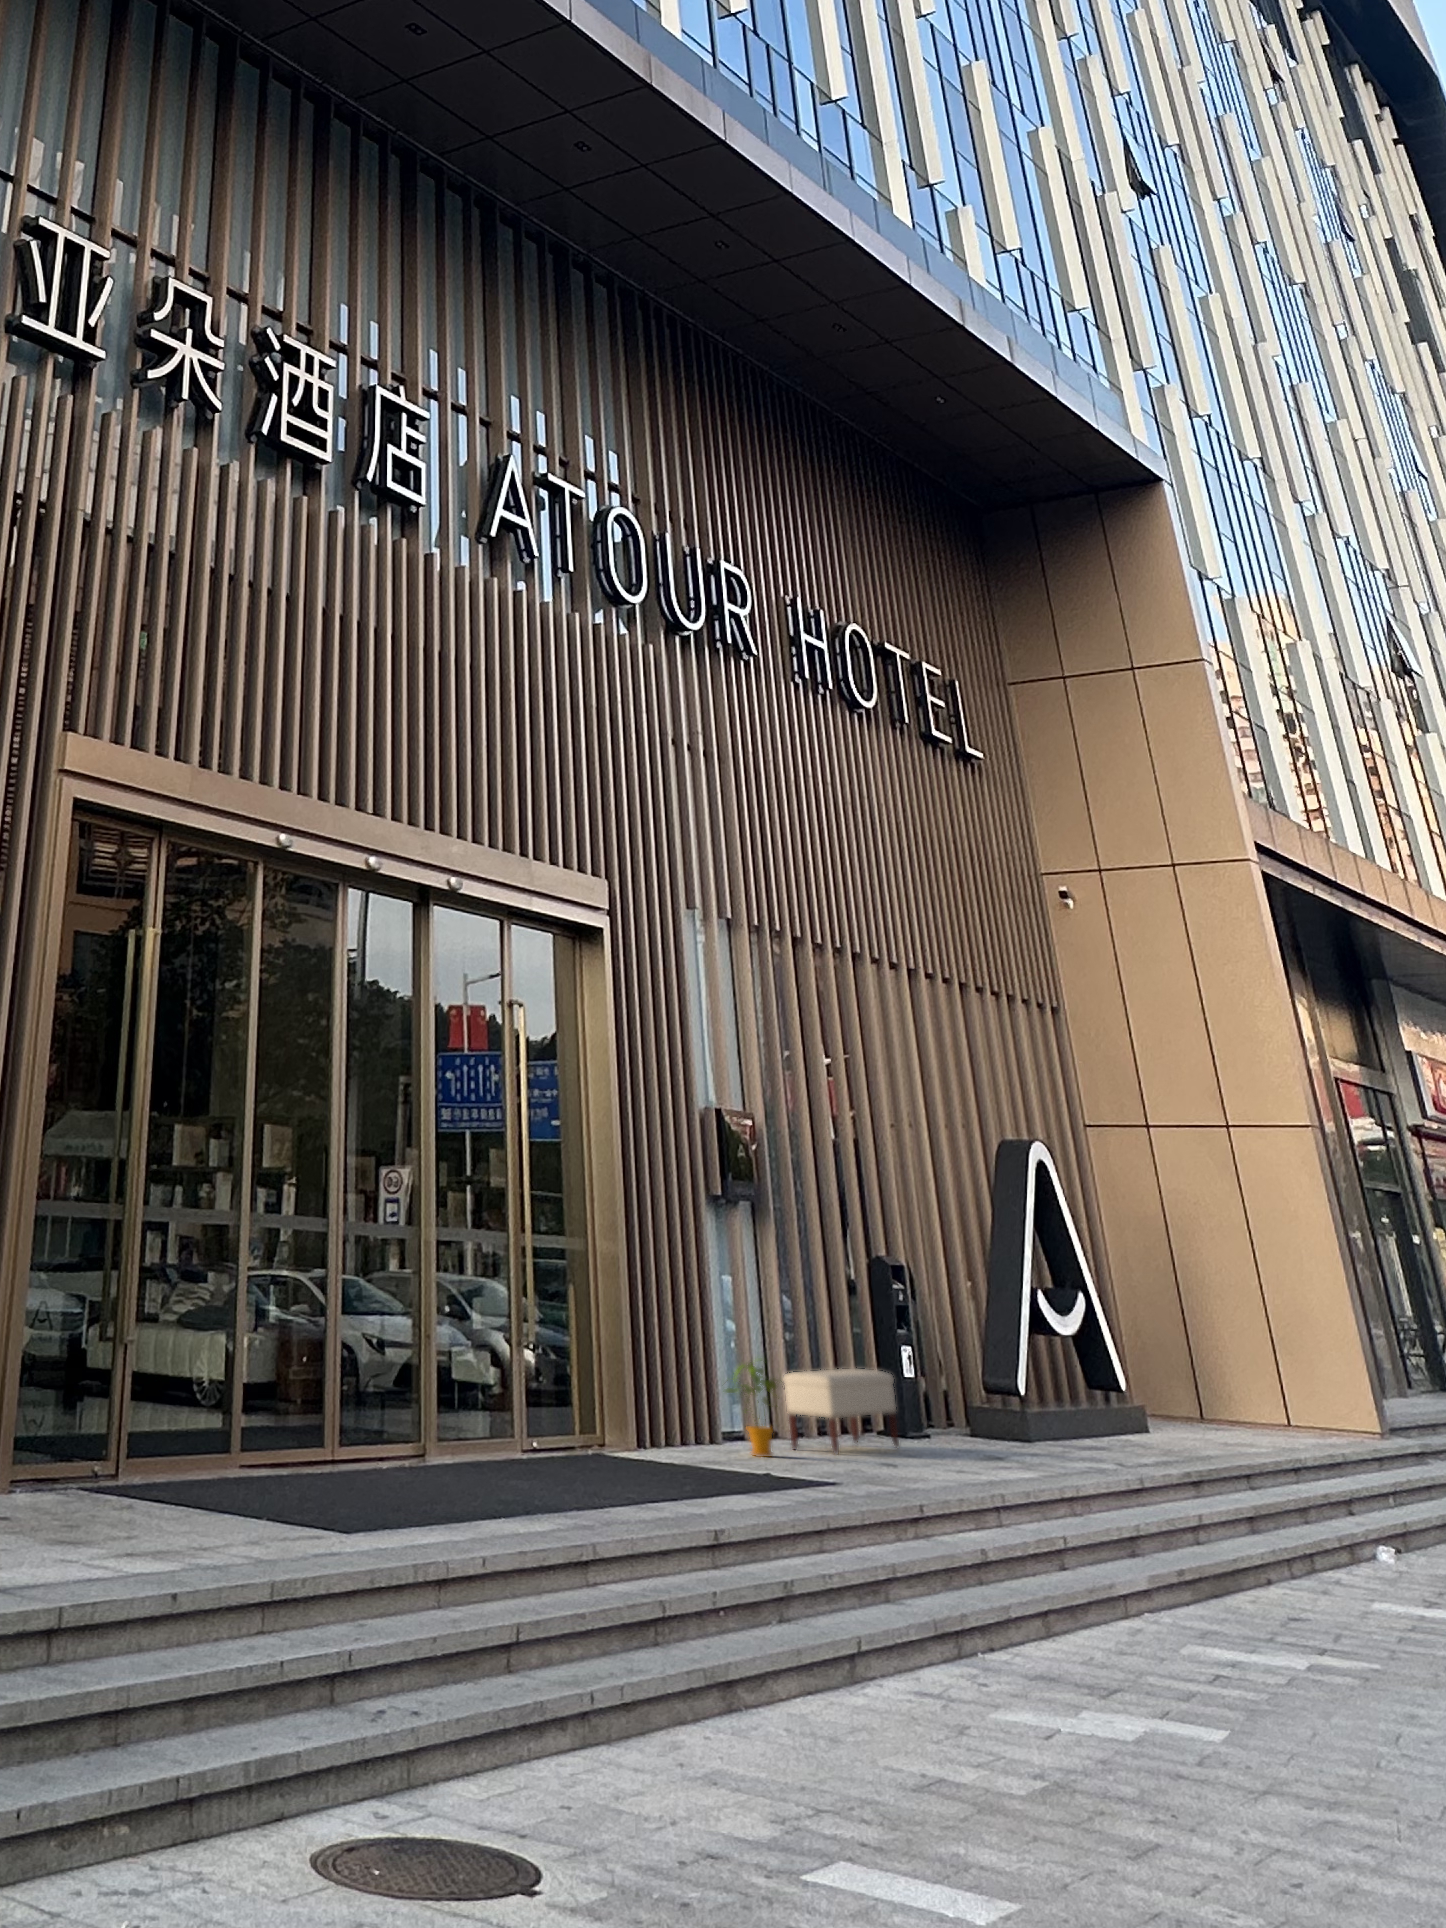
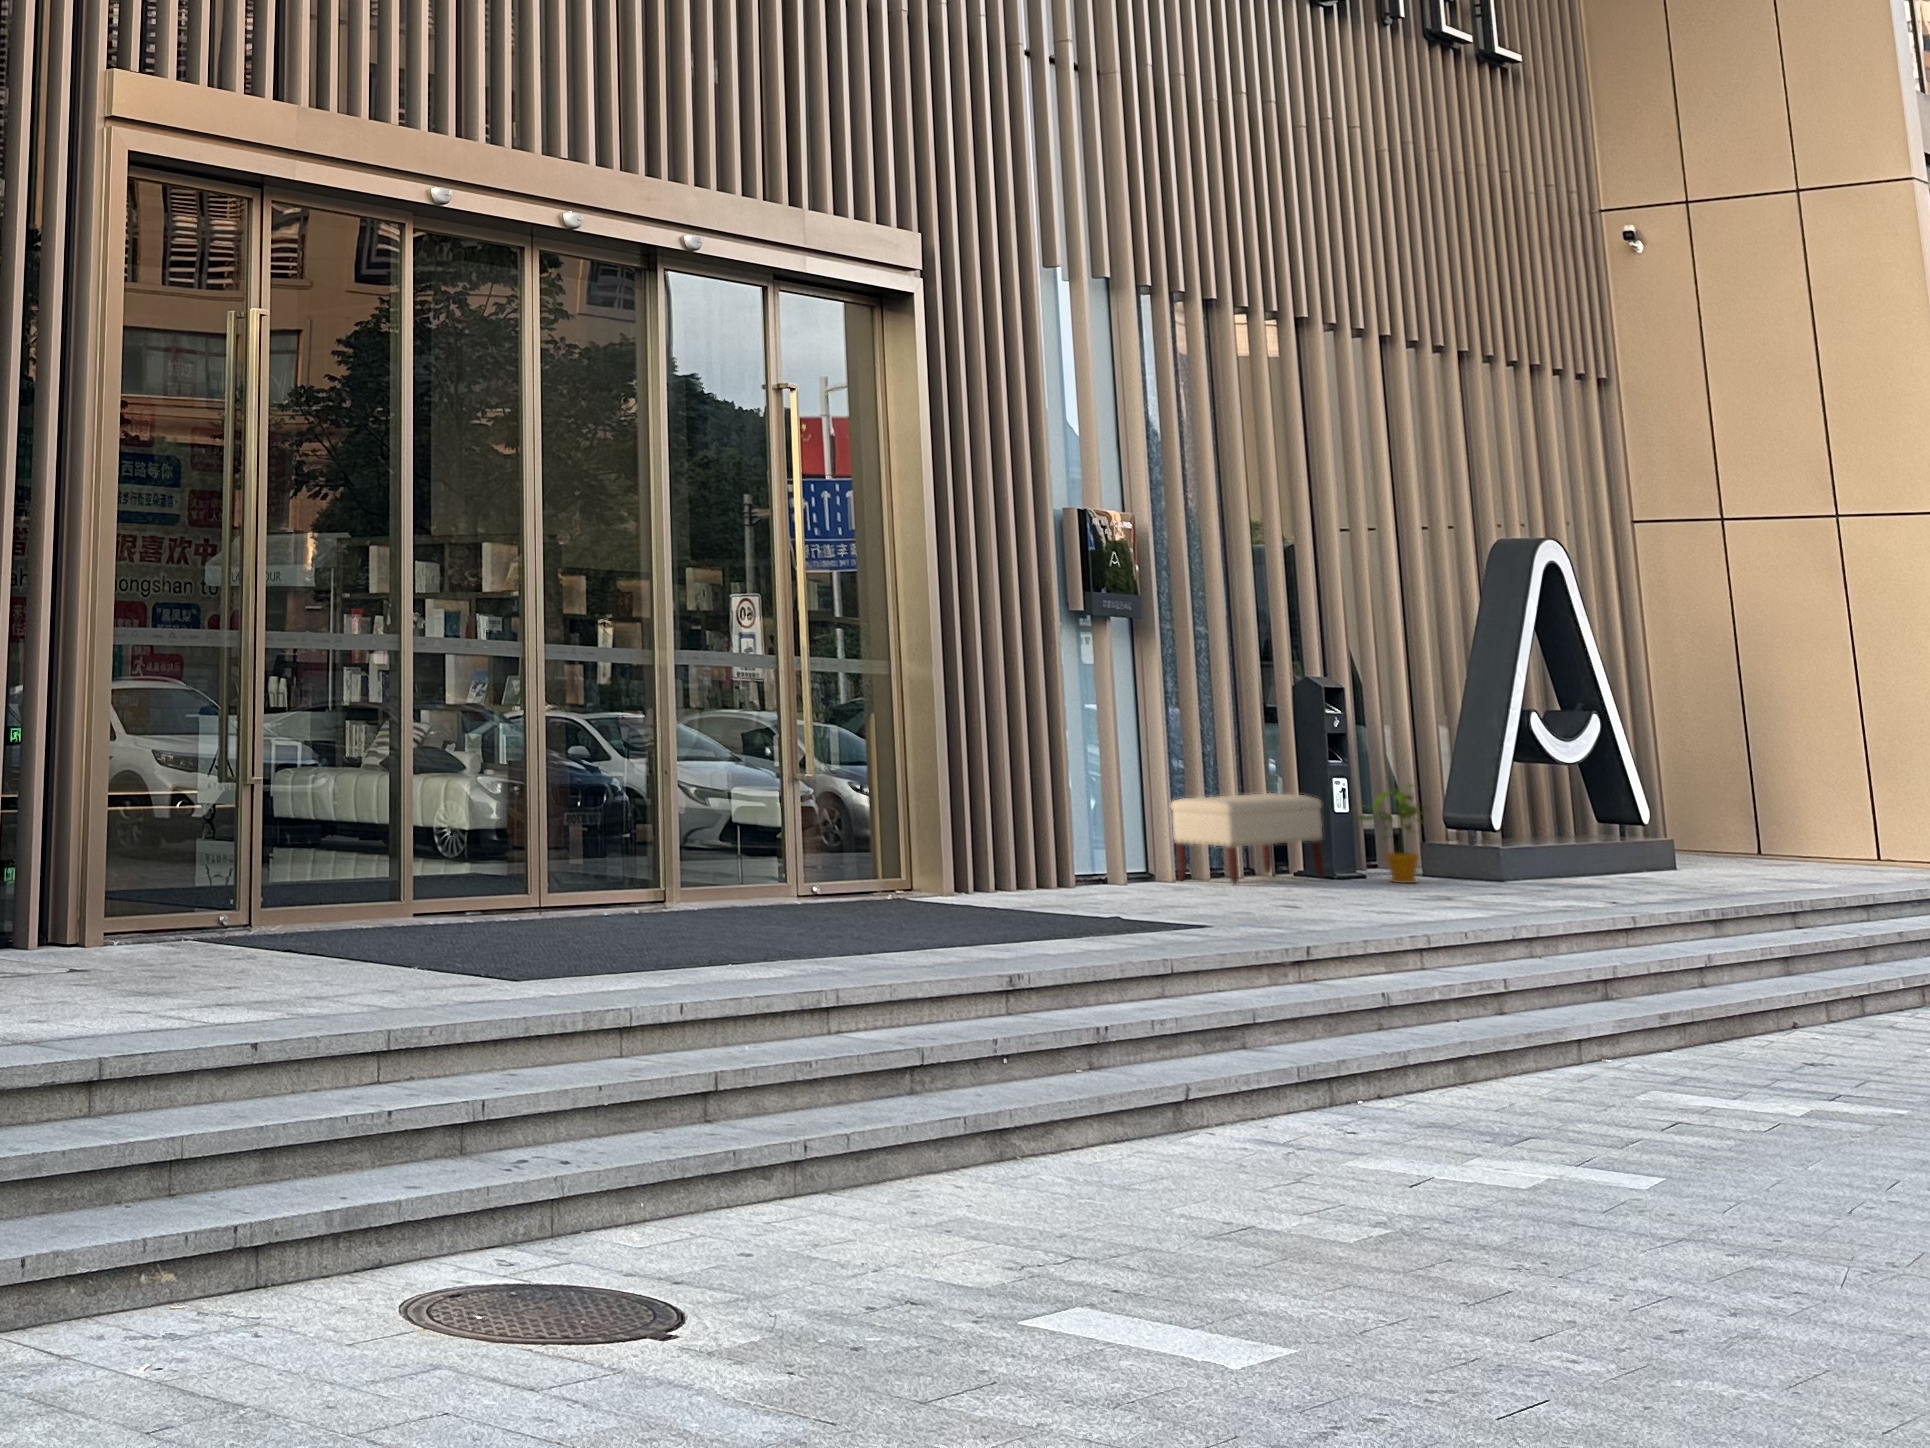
house plant: present [725,1362,777,1457] -> present [1358,785,1423,884]

